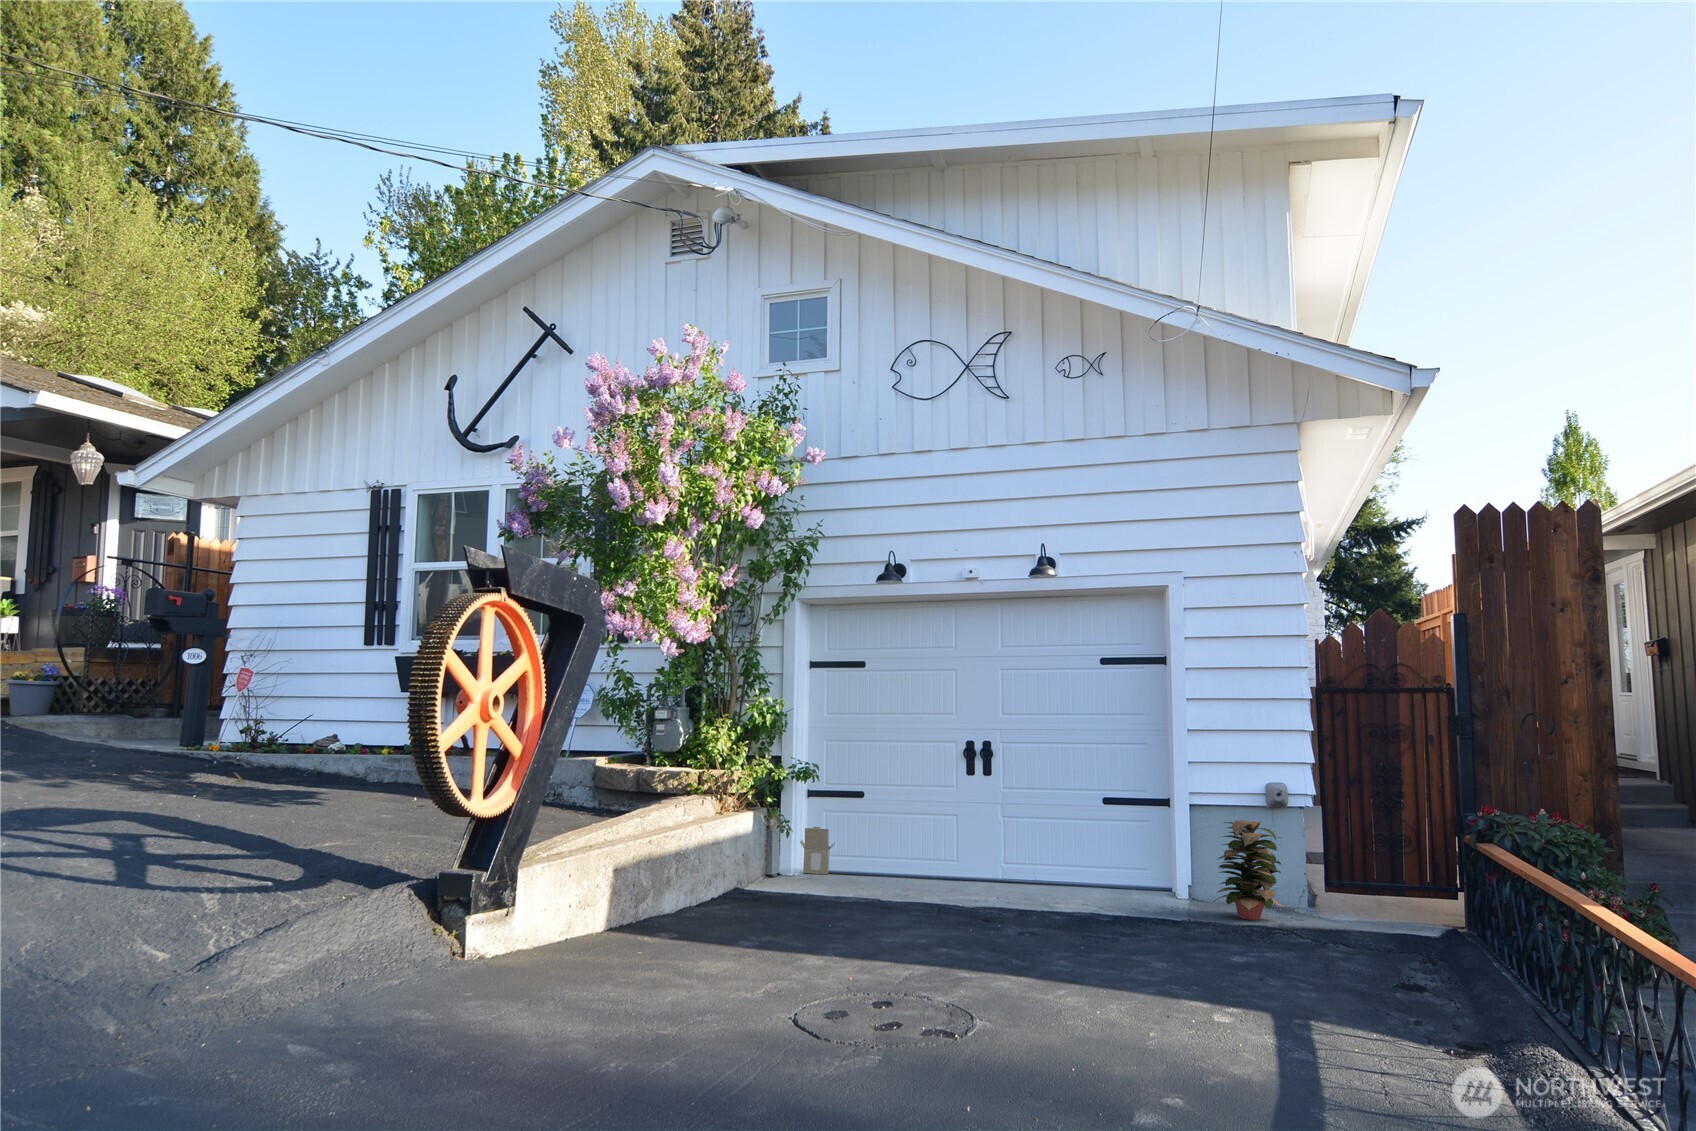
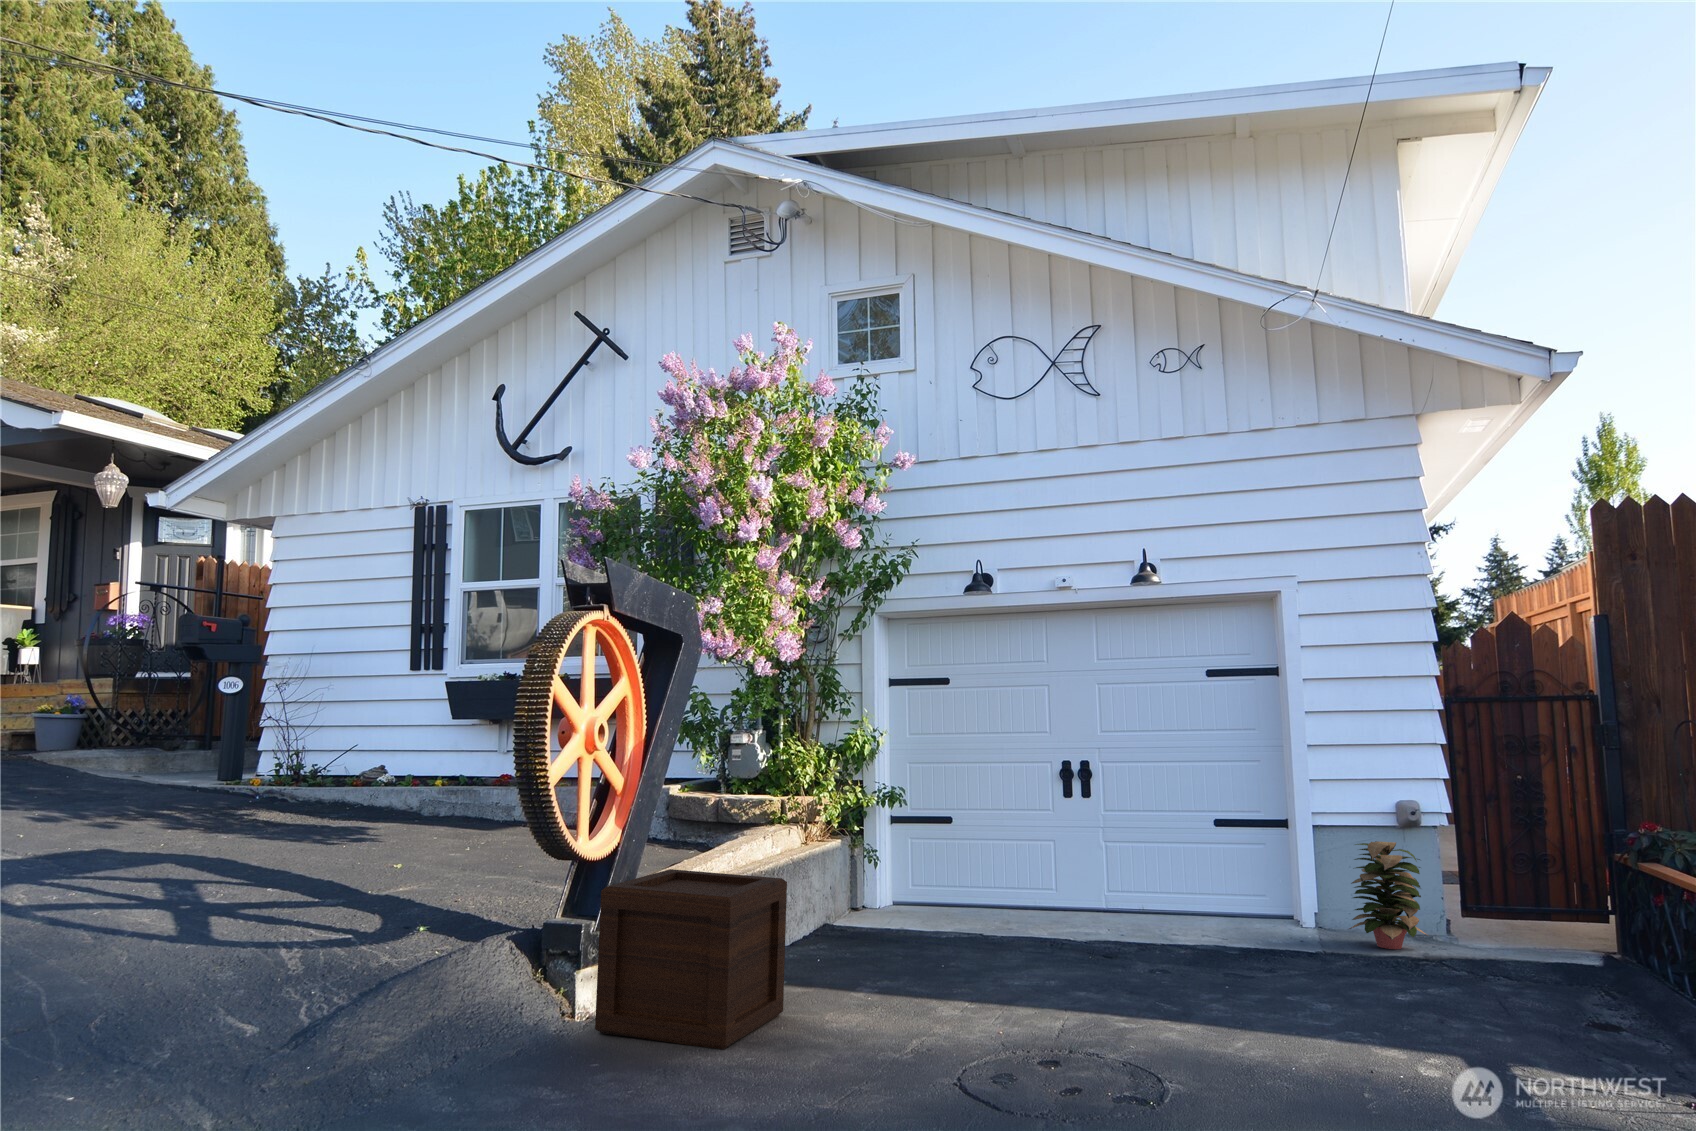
cardboard box: present [800,827,835,874] -> none [888,855,924,905]
wooden crate: none [484,829,666,986] -> present [595,869,787,1049]

